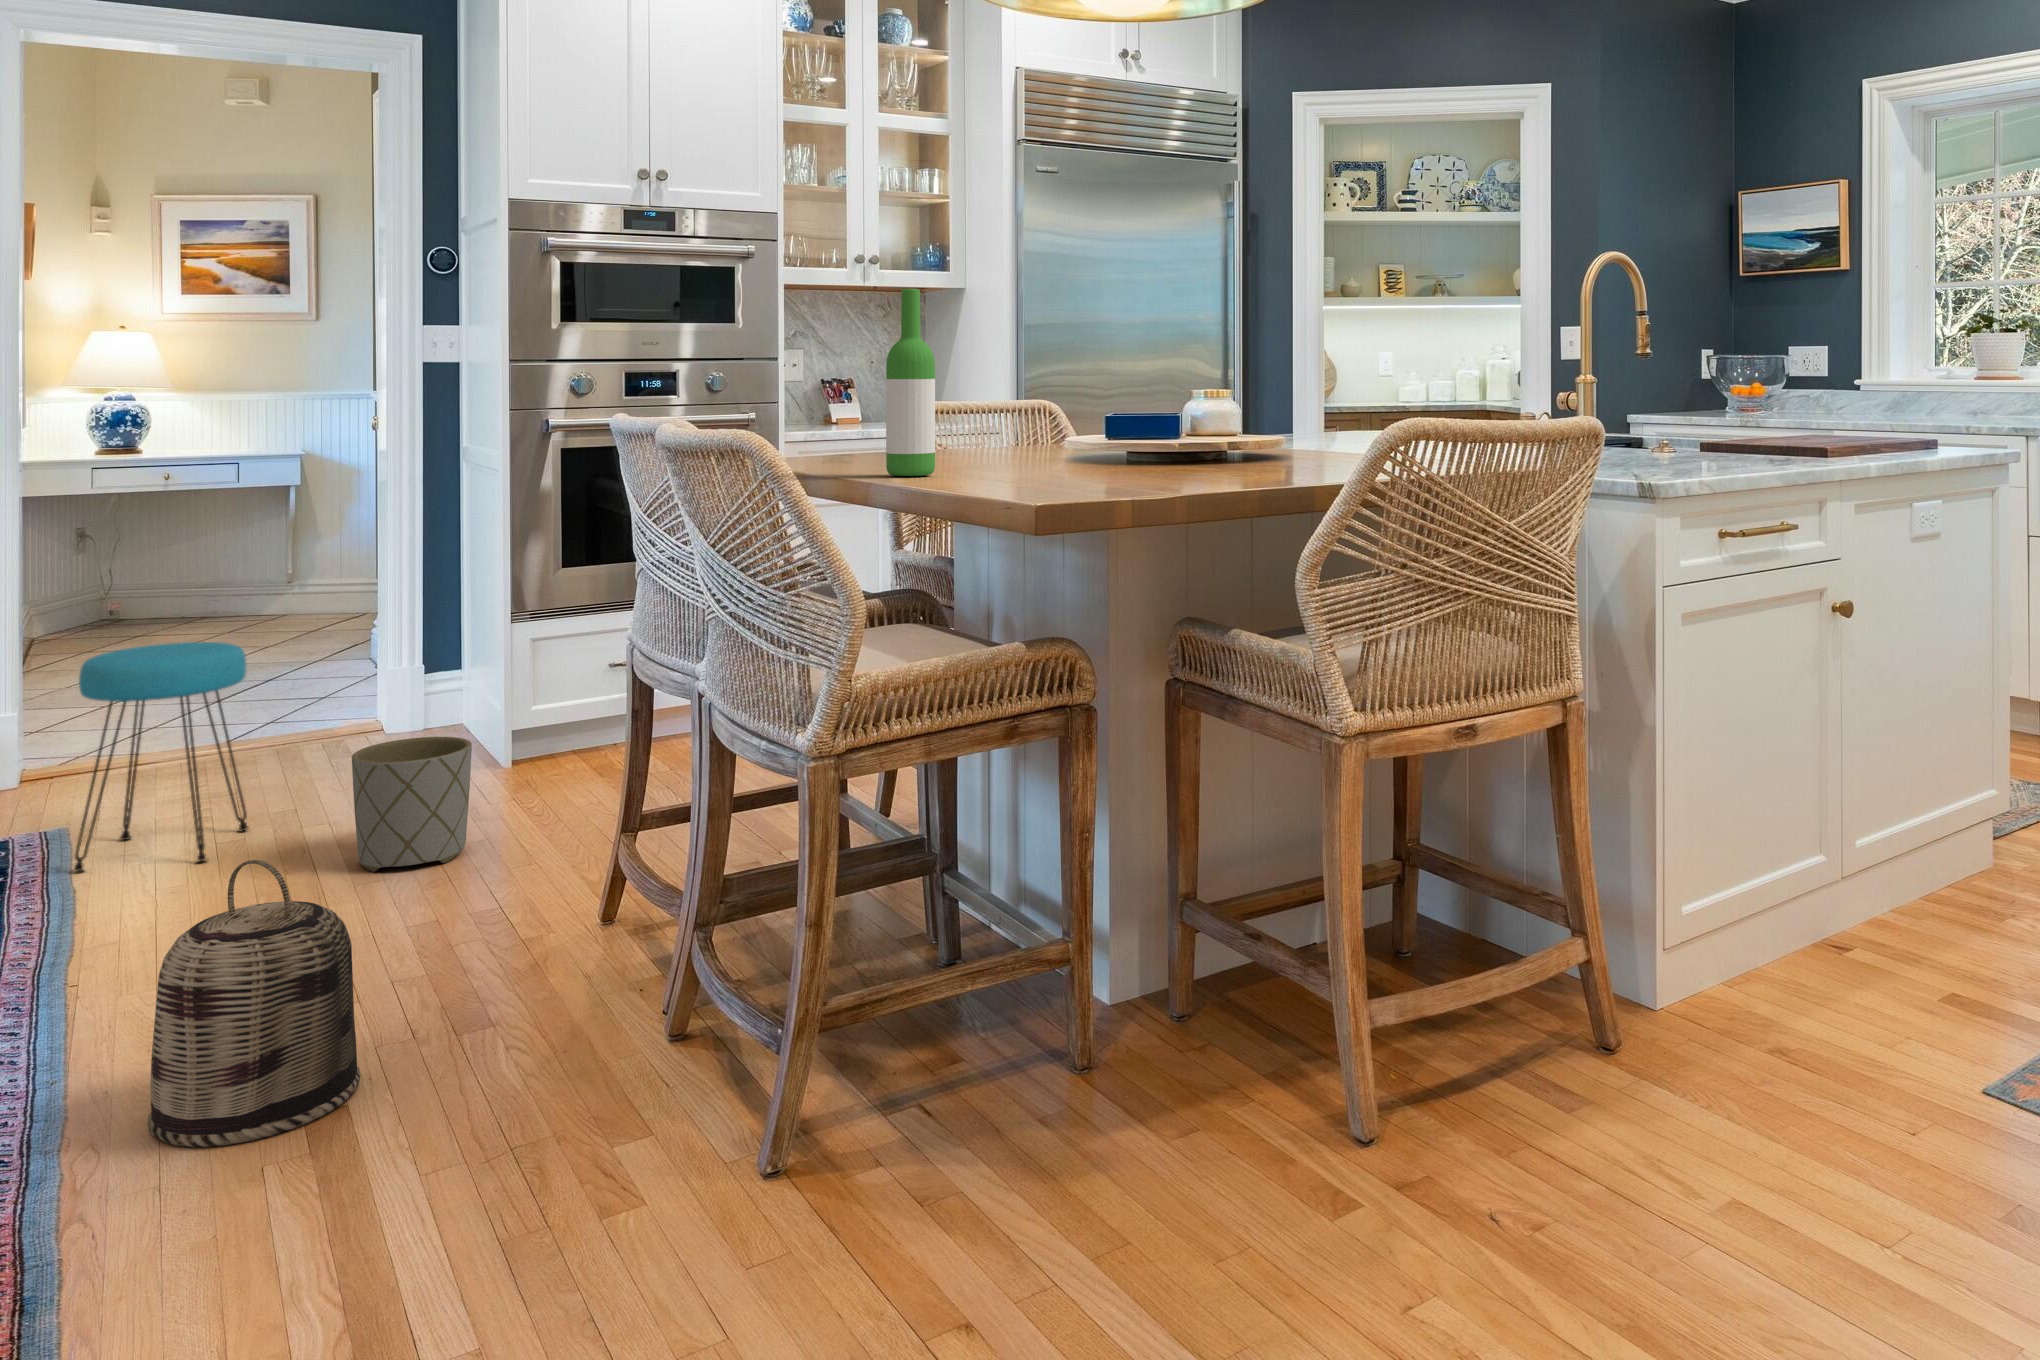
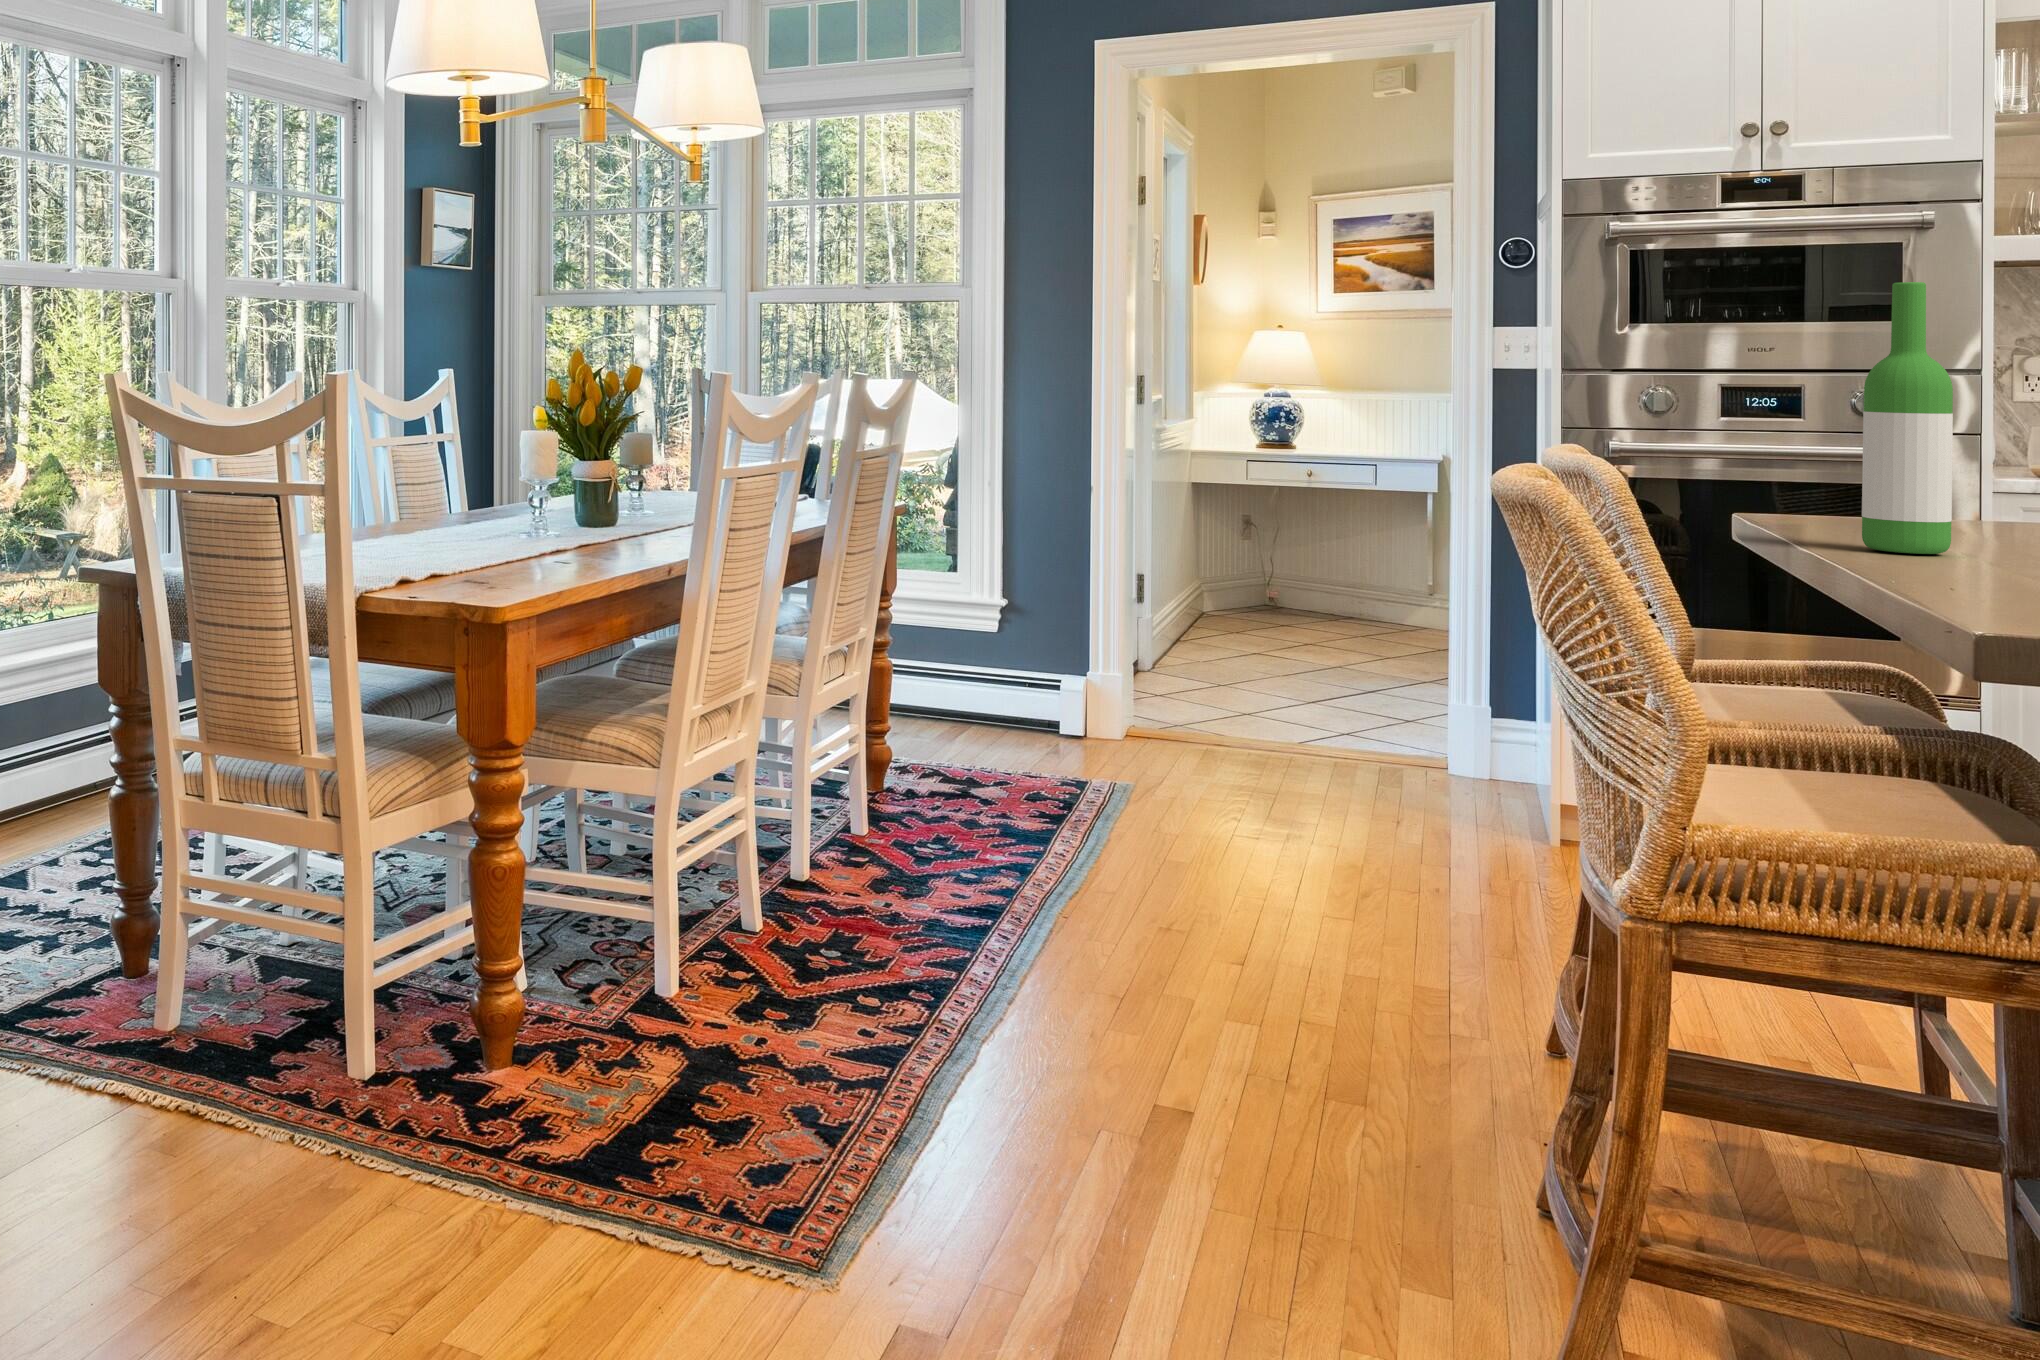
stool: present [73,642,249,871] -> none [1118,629,1270,841]
planter: present [352,737,472,872] -> none [1335,770,1461,915]
basket: present [148,860,361,1147] -> none [1043,841,1220,1106]

